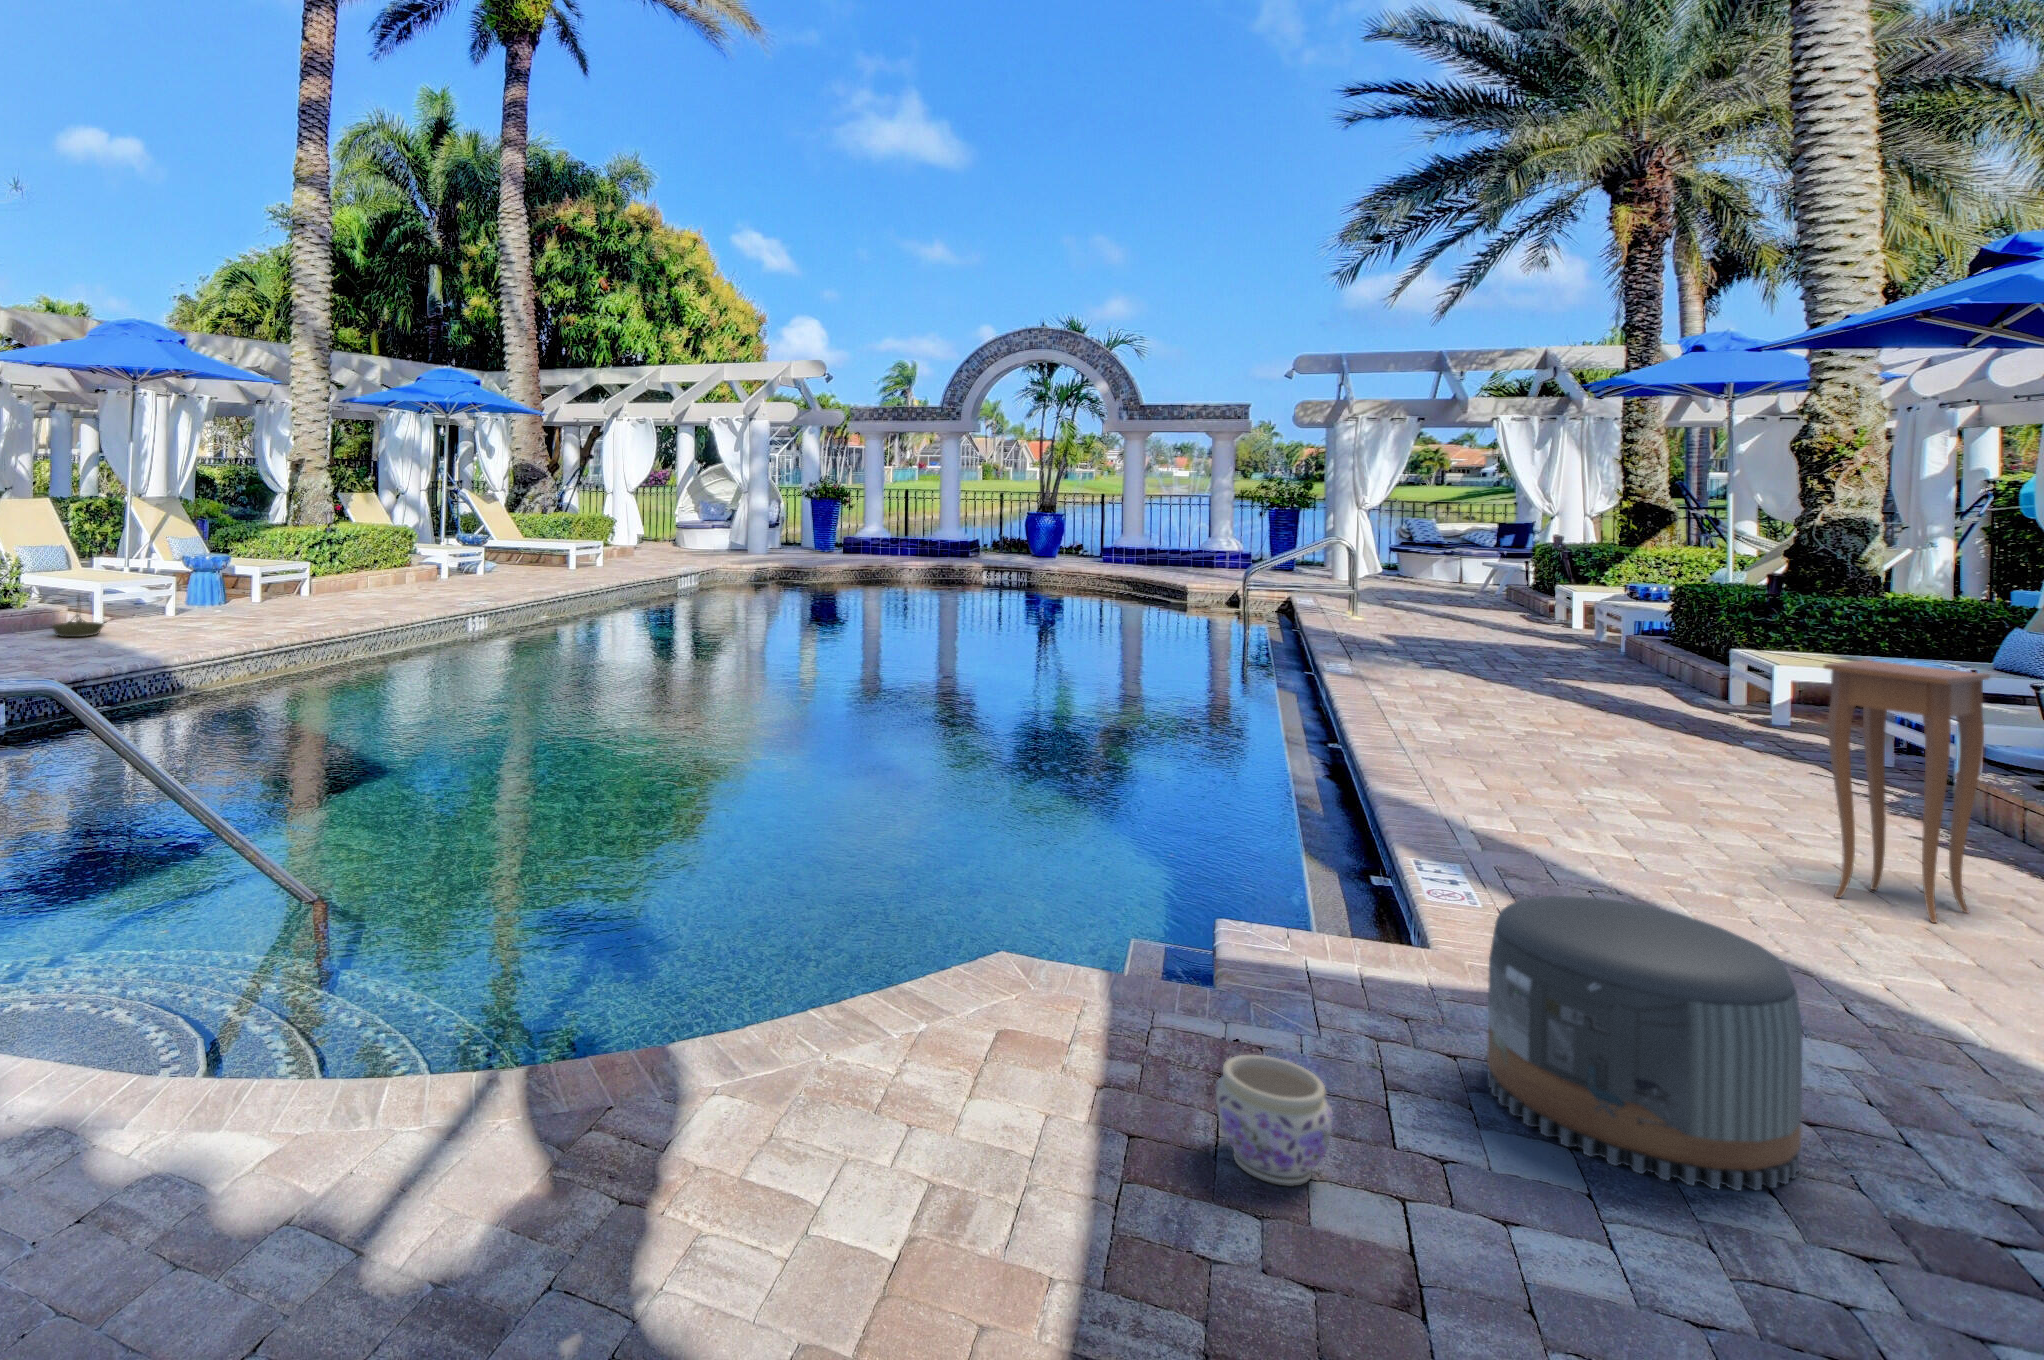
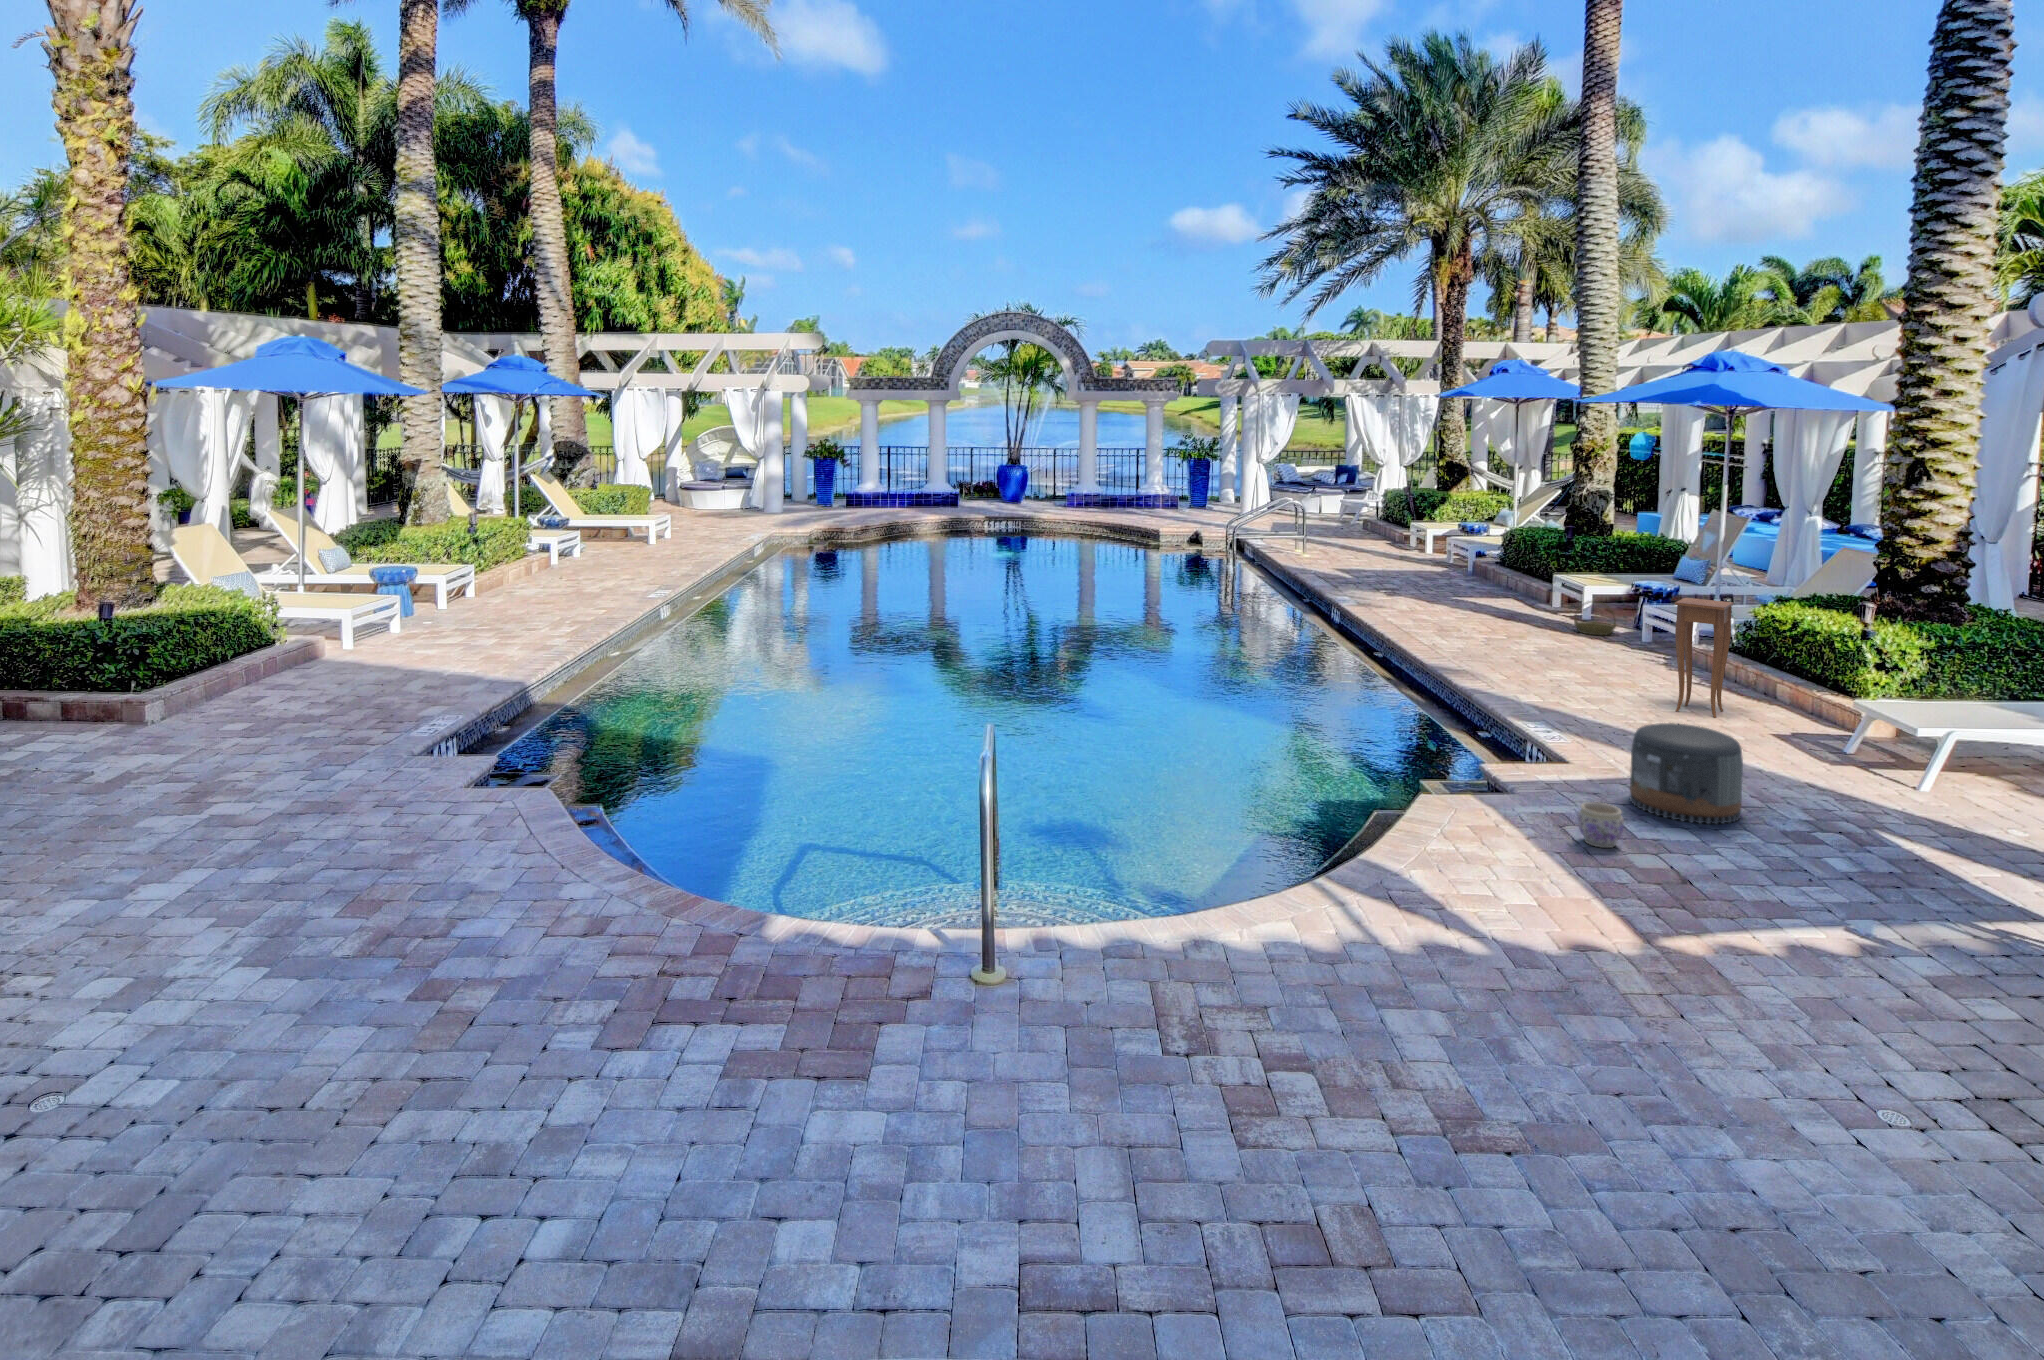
basket: present [52,597,104,637] -> present [1574,601,1616,635]

